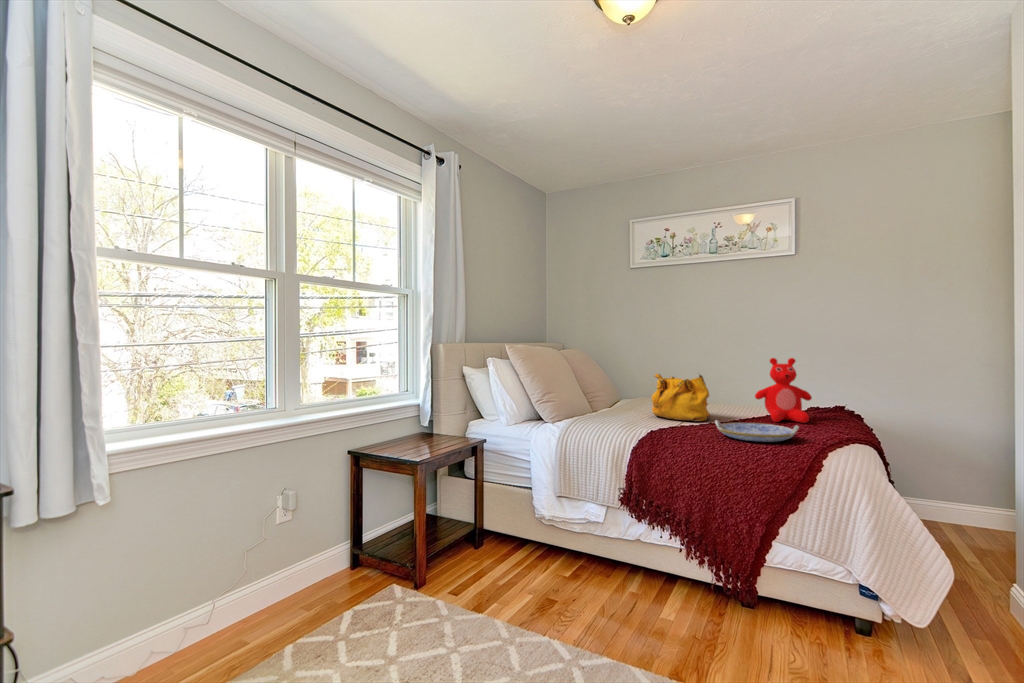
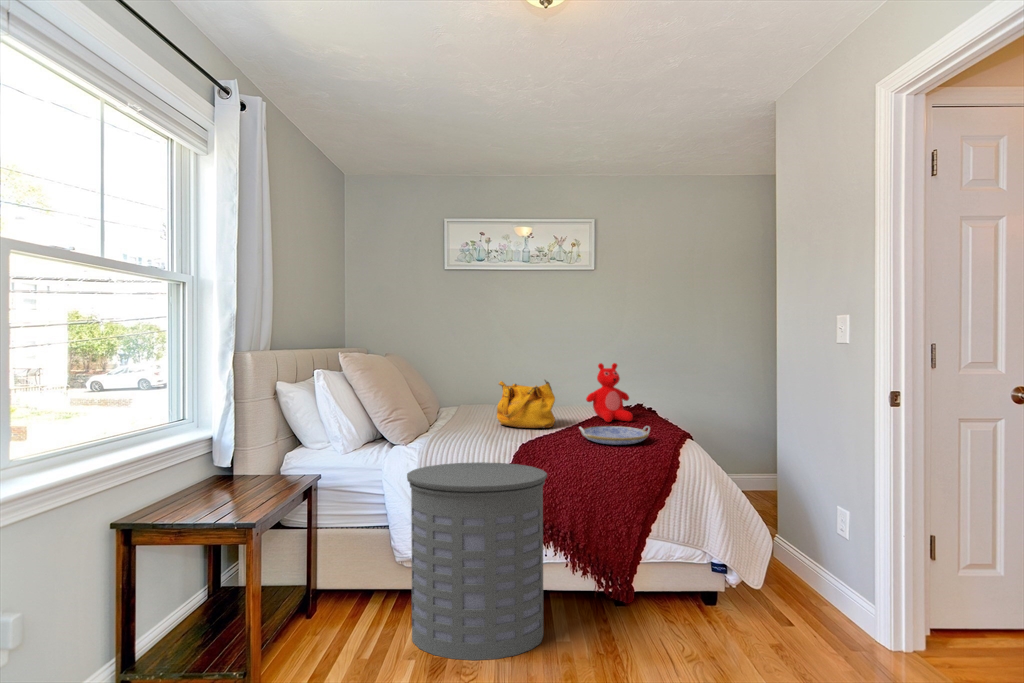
laundry hamper: none [533,441,652,615] -> present [407,462,547,660]

